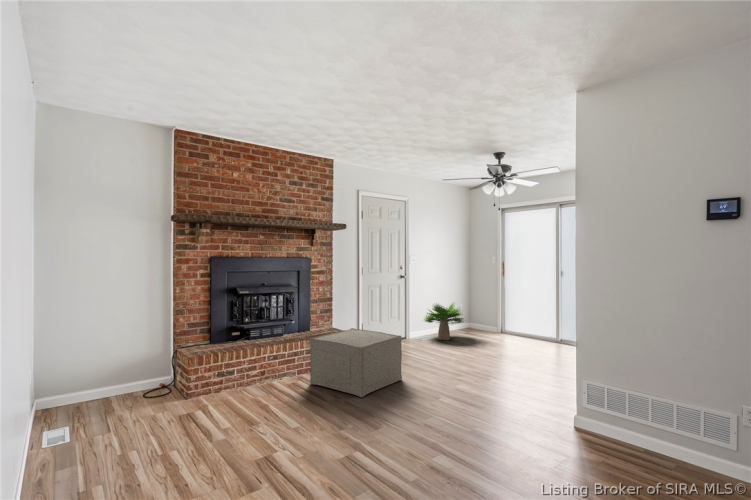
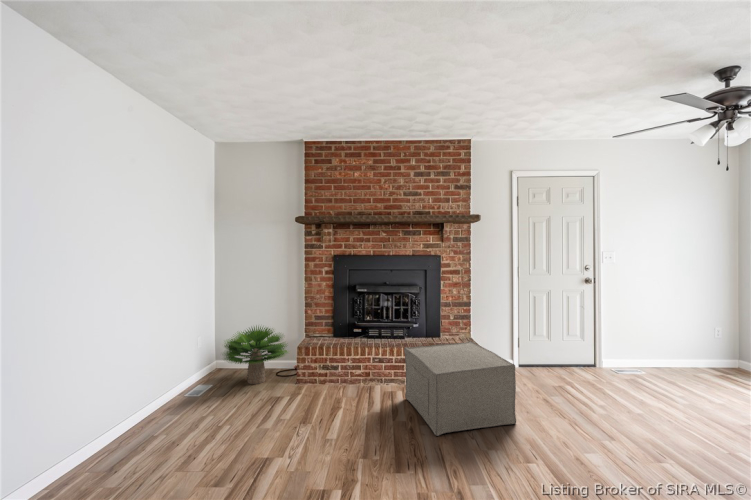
potted plant: present [424,303,464,340] -> present [224,326,288,384]

